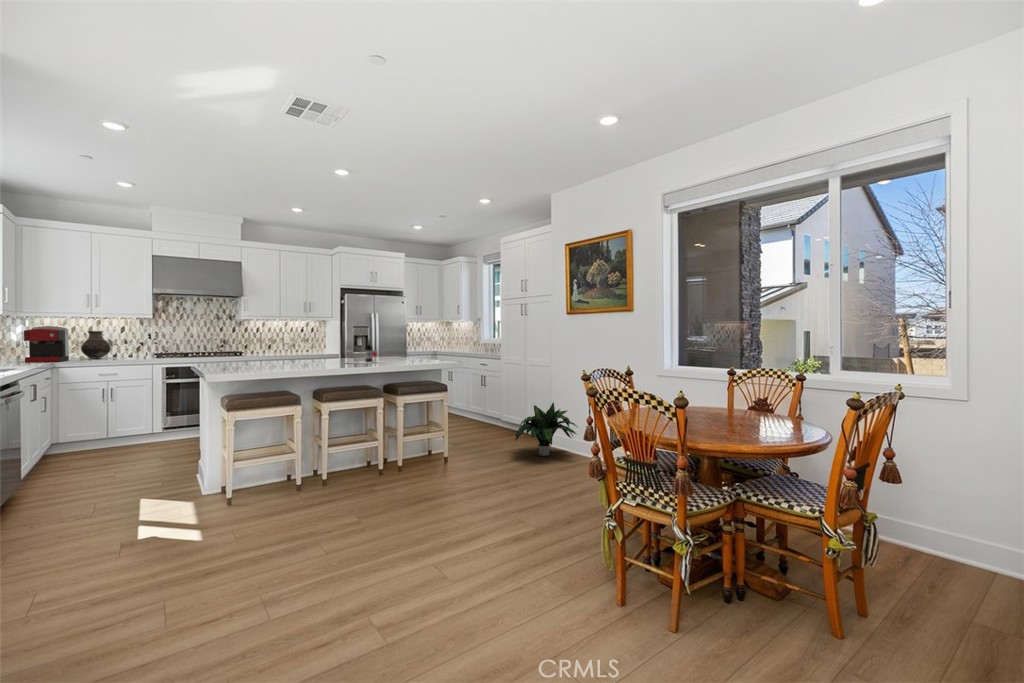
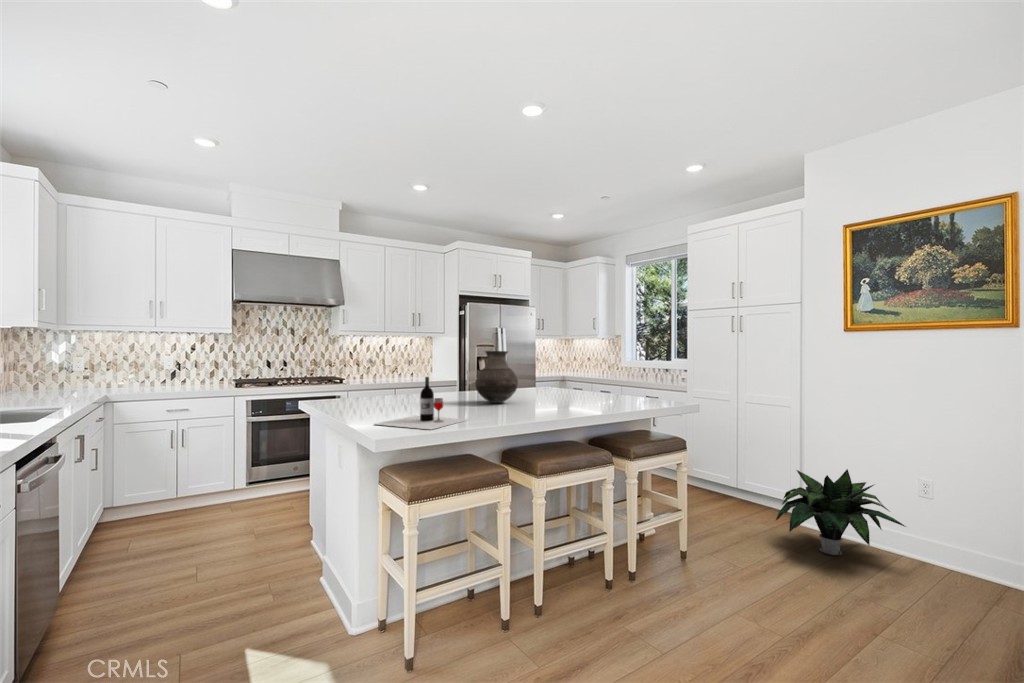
coffee maker: present [24,326,69,362] -> none [69,343,126,394]
vase: present [81,331,111,359] -> present [475,351,518,403]
wine bottle: present [355,340,380,364] -> present [376,377,467,430]

